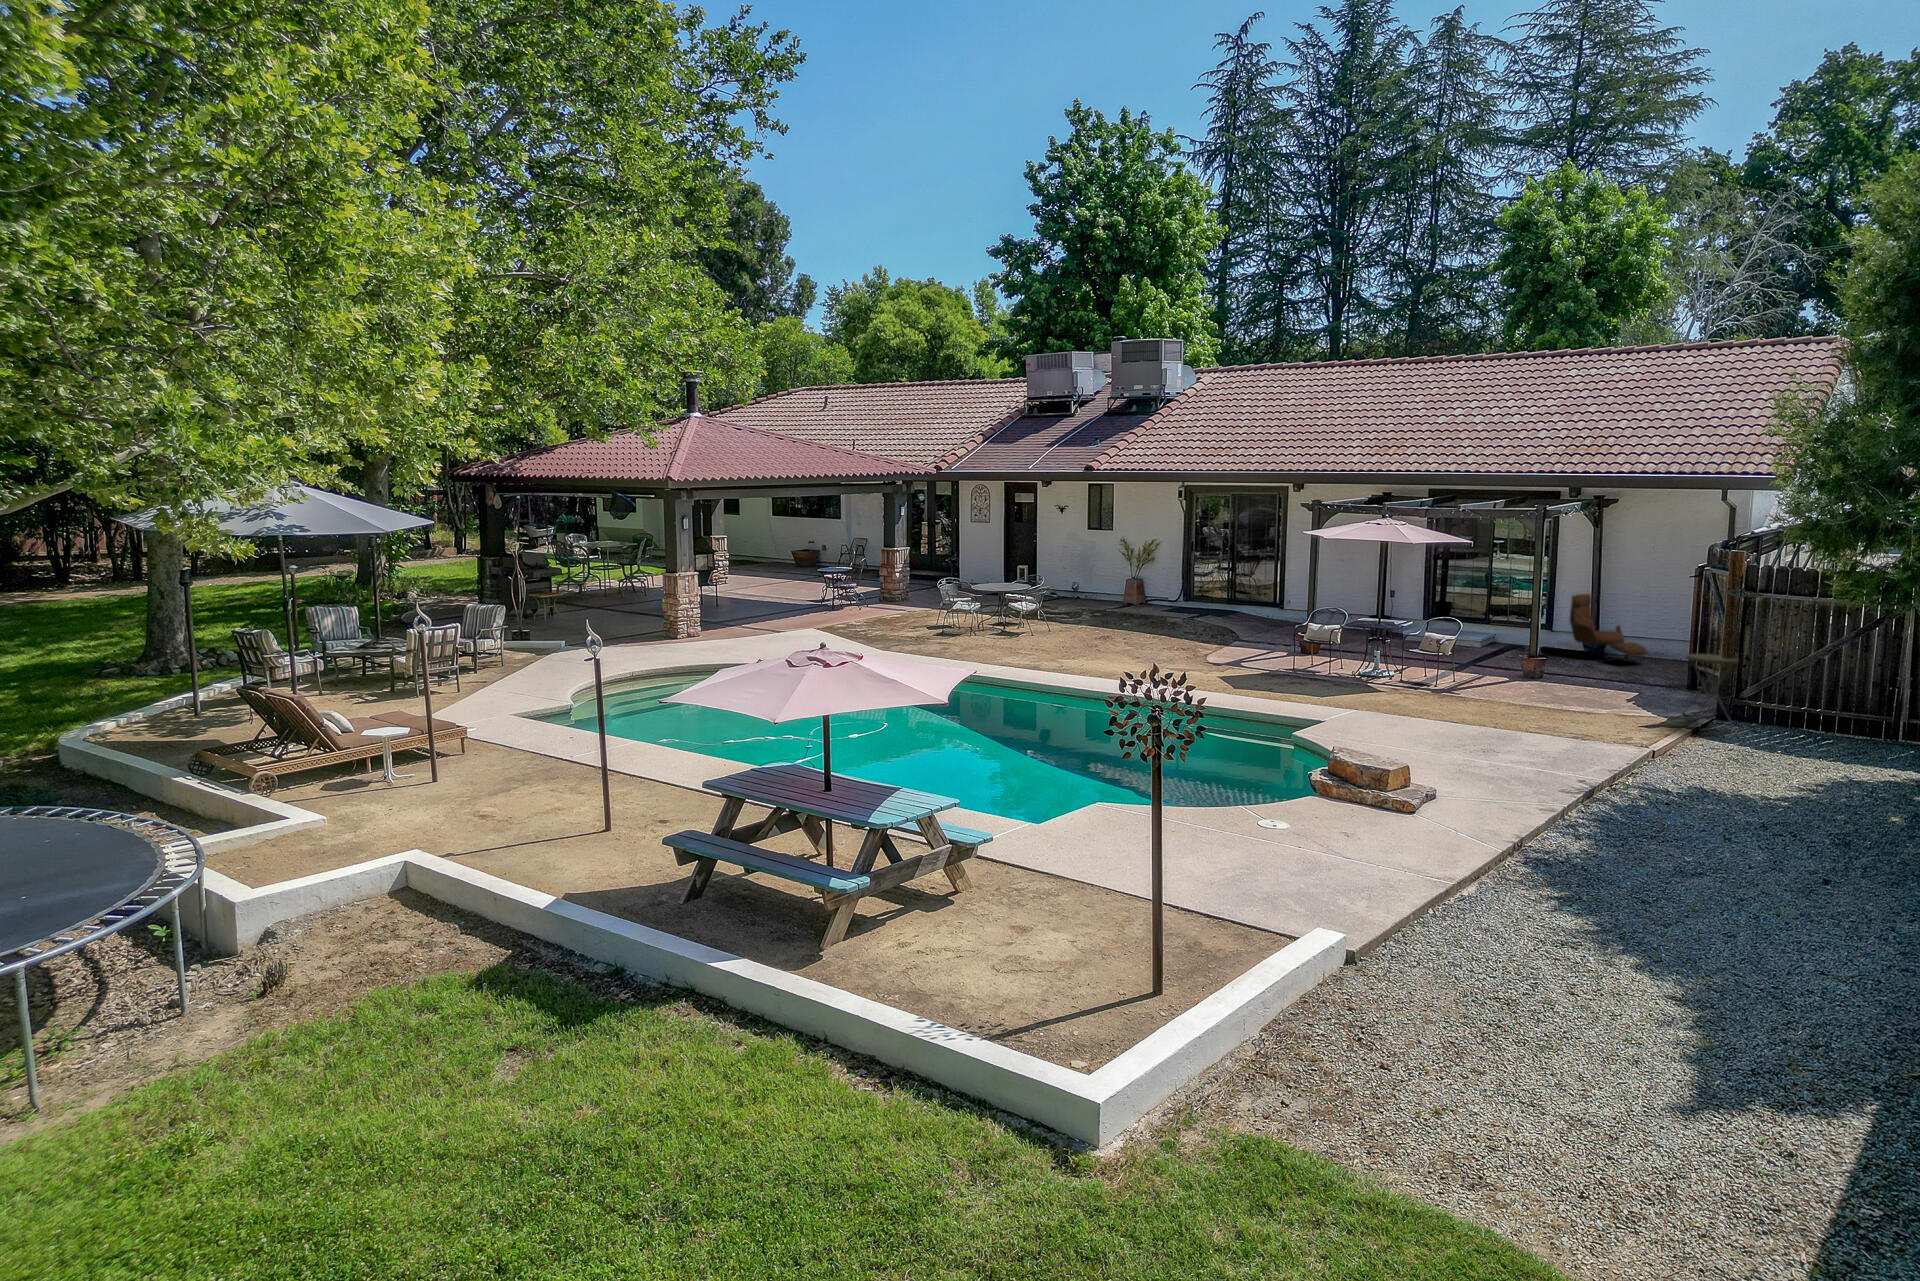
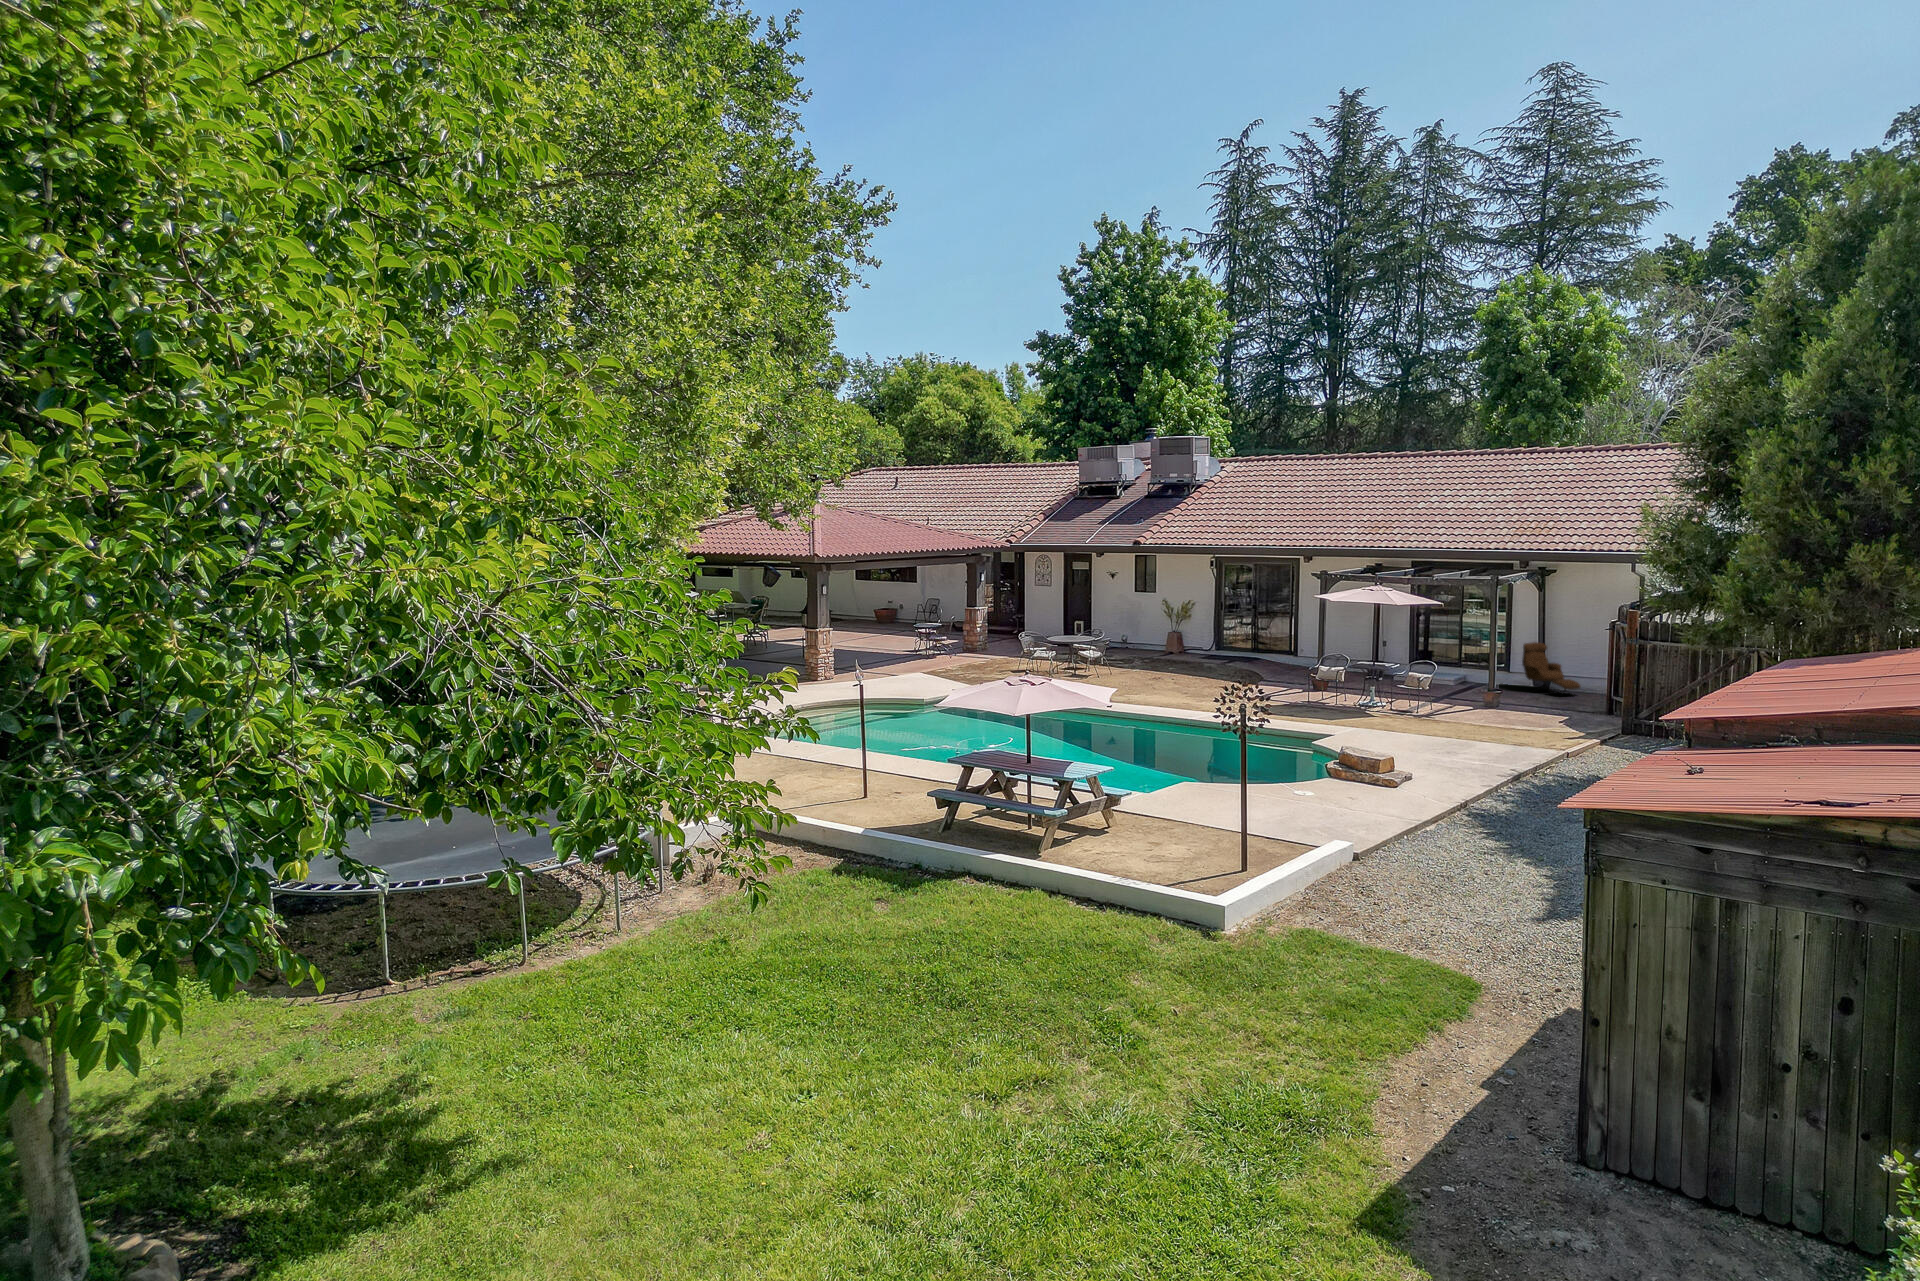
side table: present [1683,654,1739,722] -> none [1593,684,1629,733]

